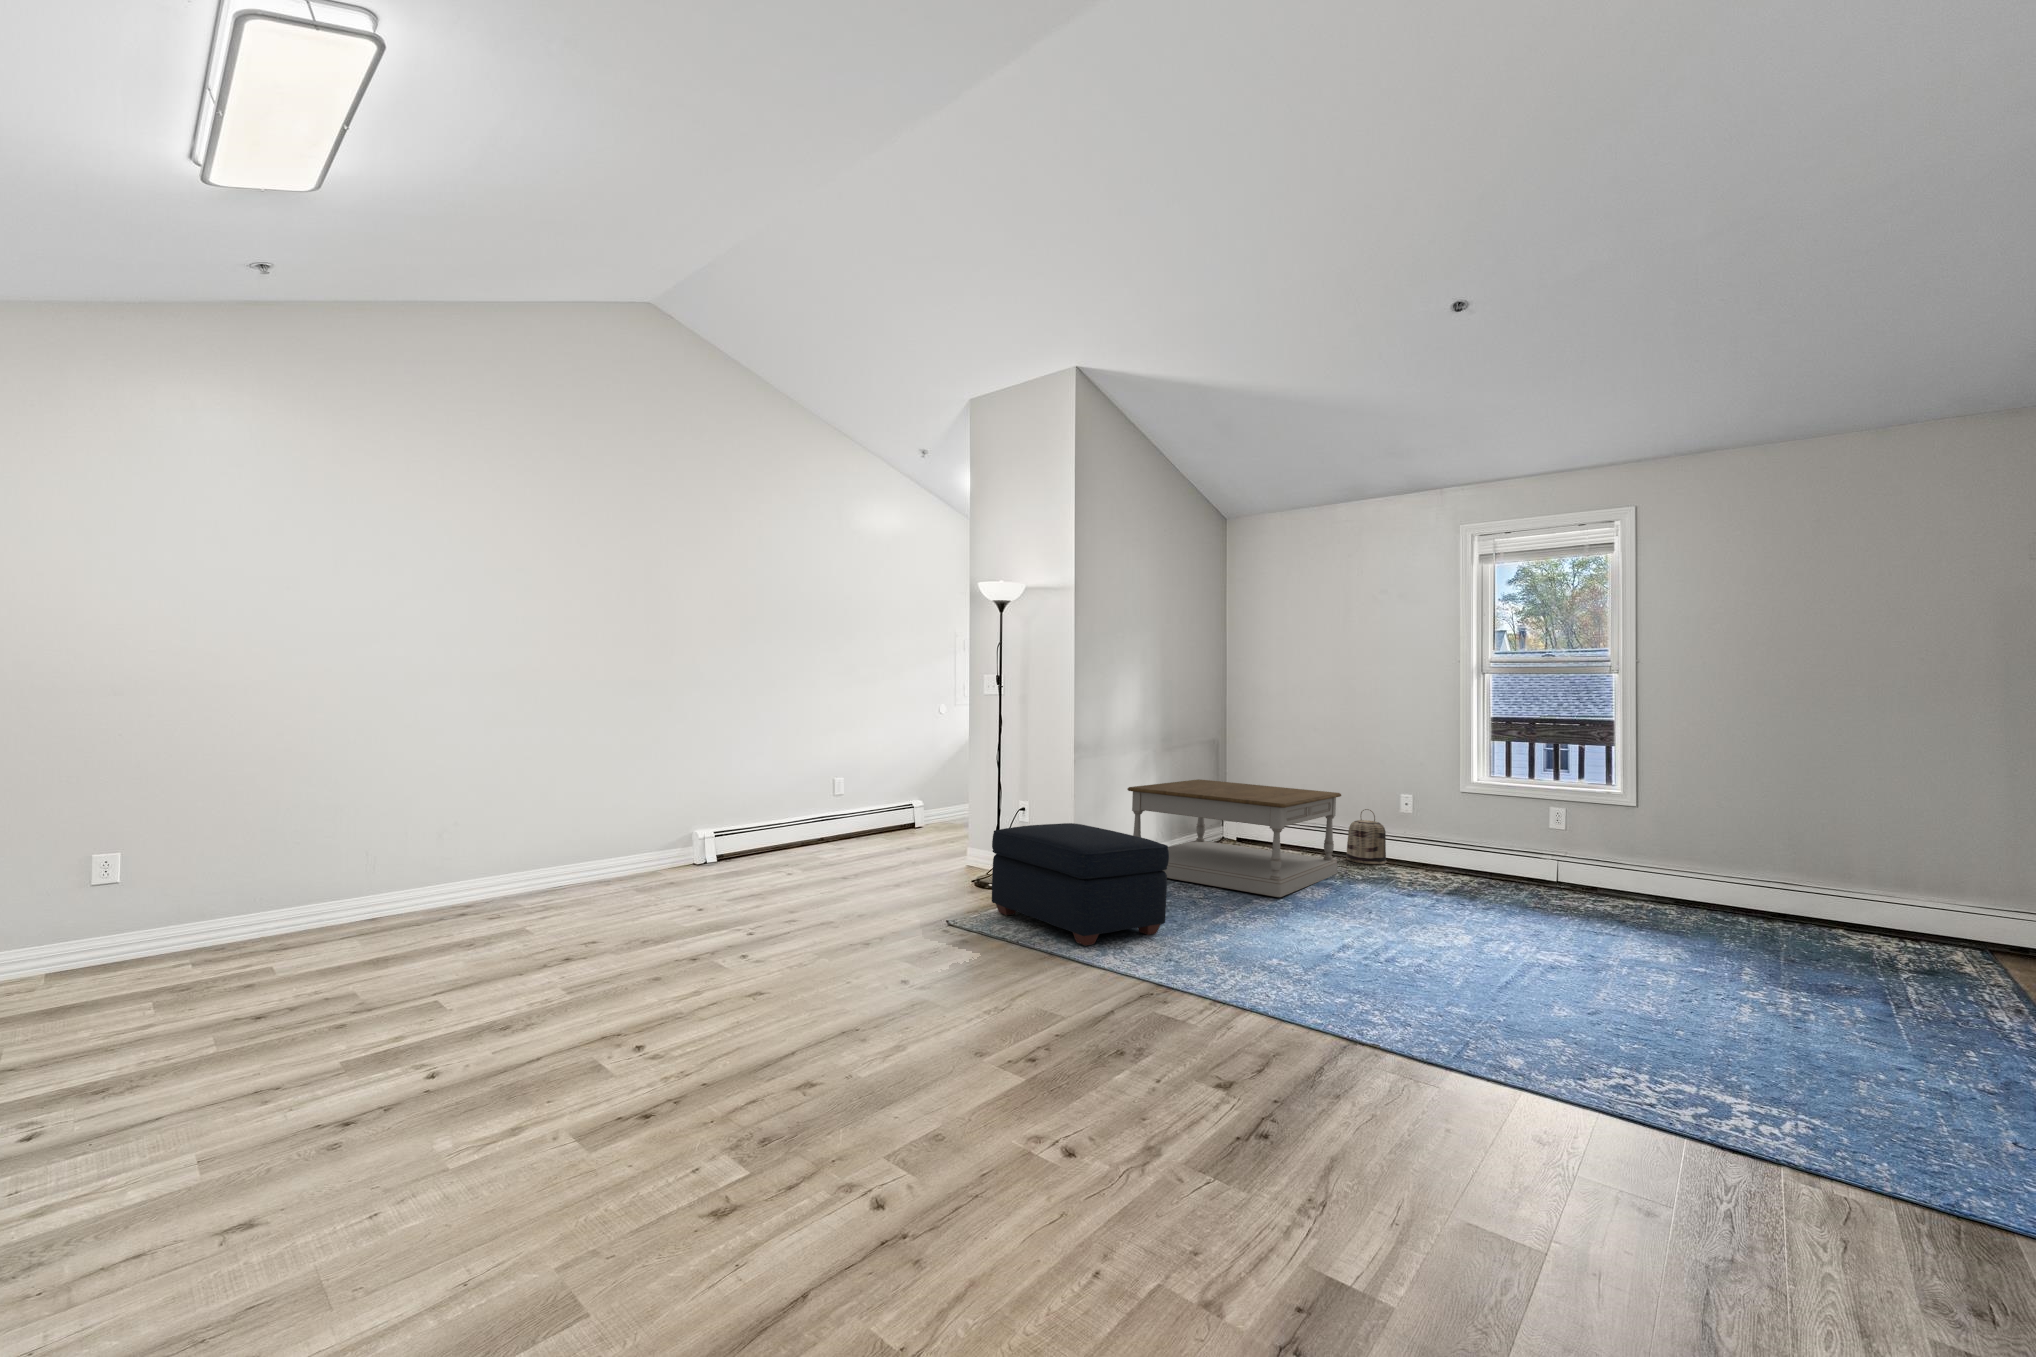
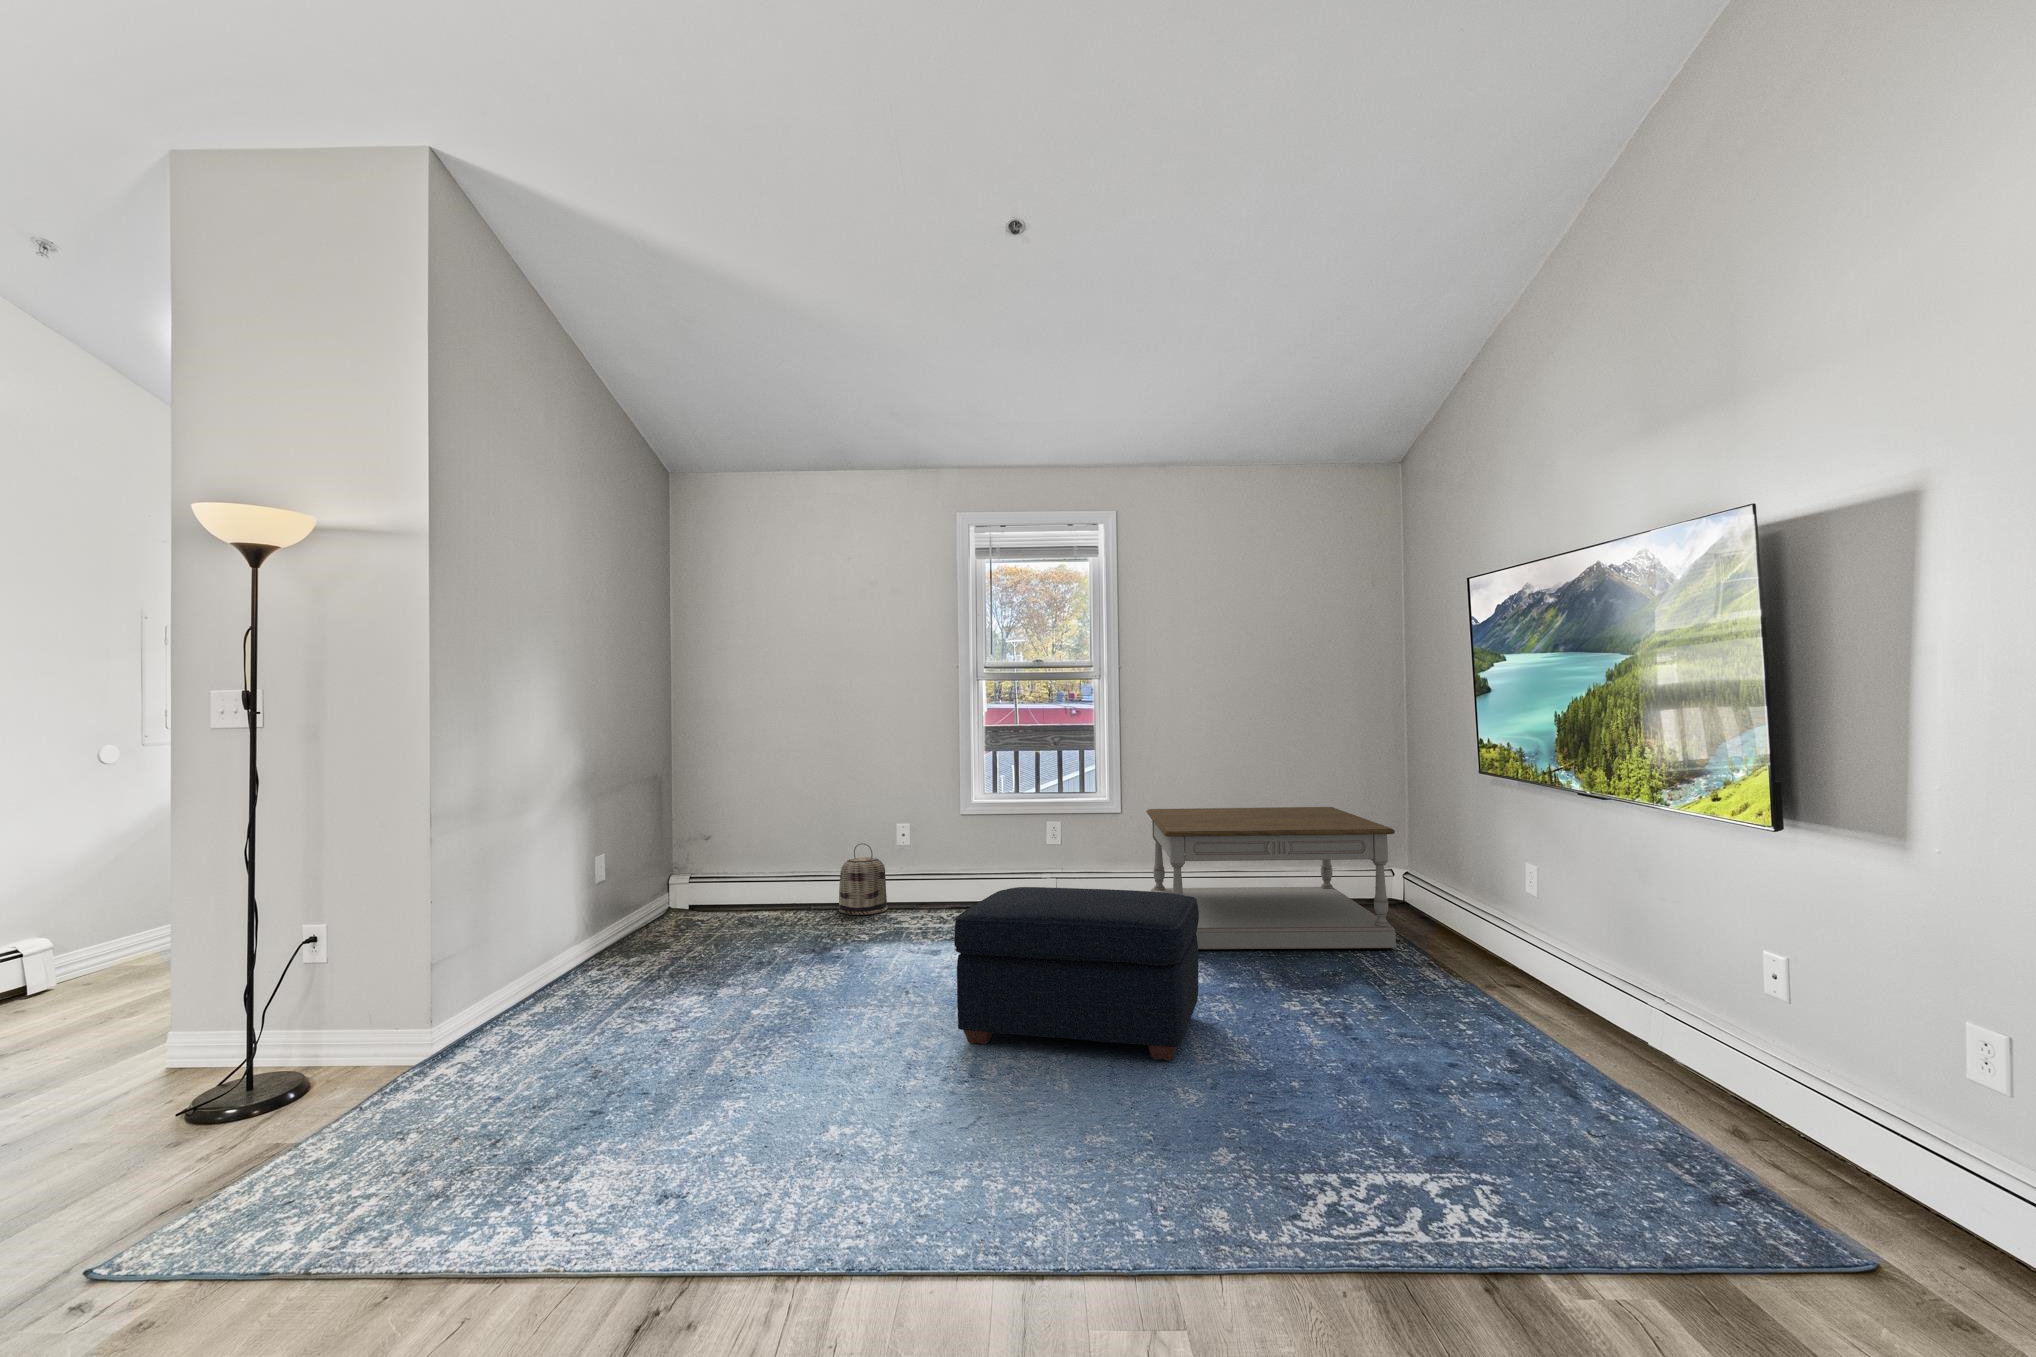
coffee table: present [1127,779,1341,897] -> present [1146,807,1396,949]
ottoman: present [992,823,1169,946] -> present [954,887,1199,1060]

